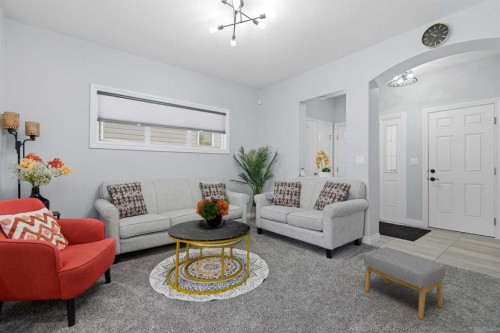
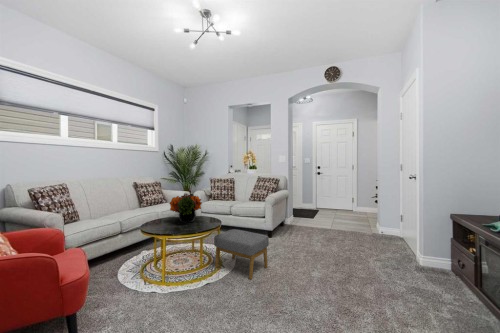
footstool: present [364,247,445,319] -> present [214,229,269,279]

